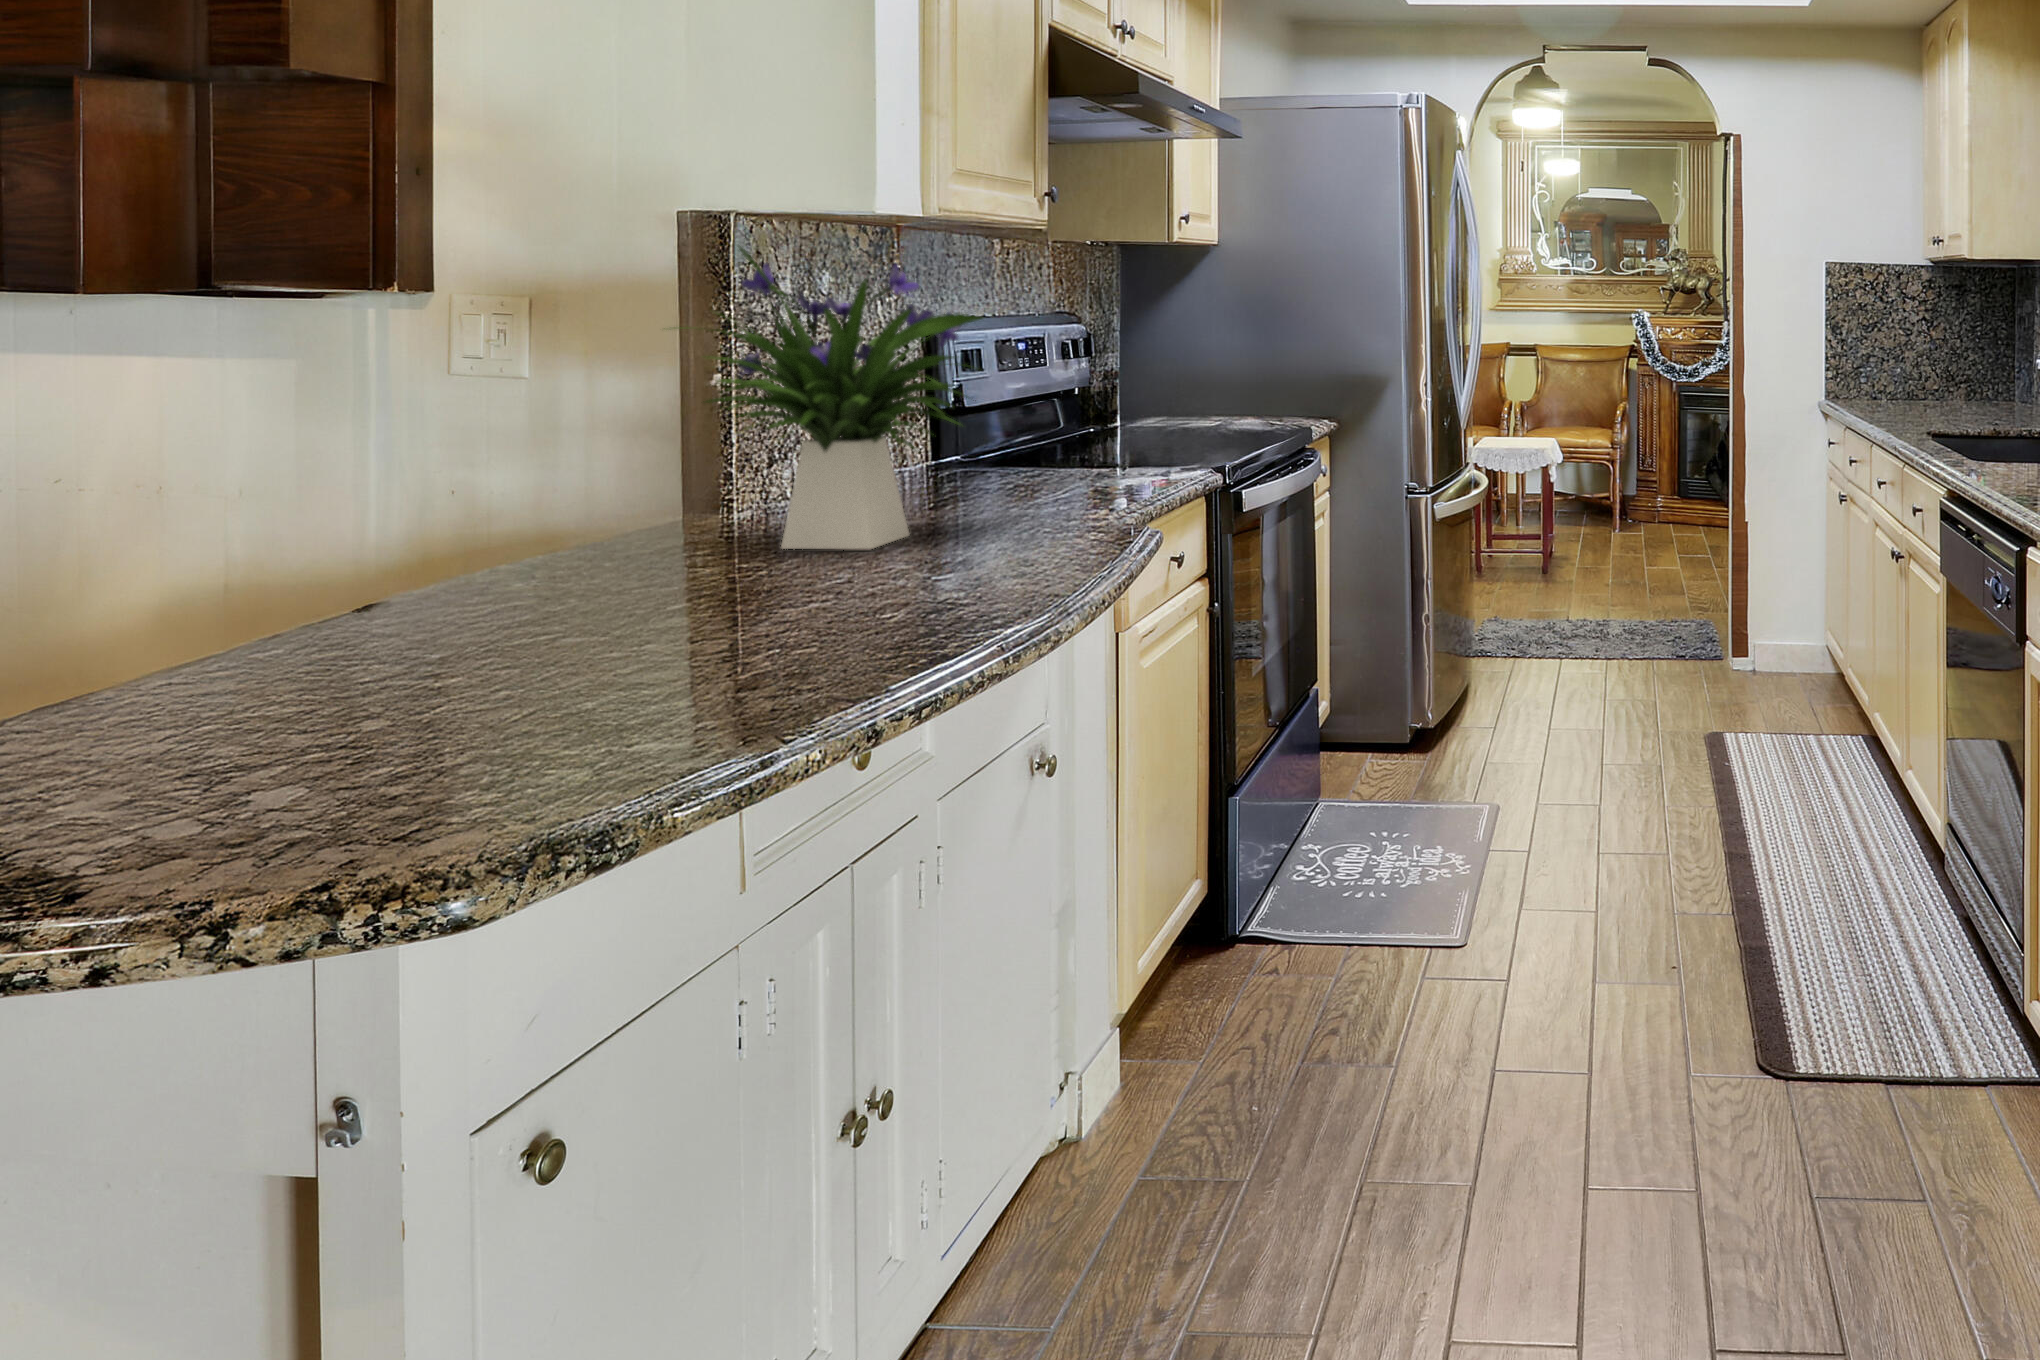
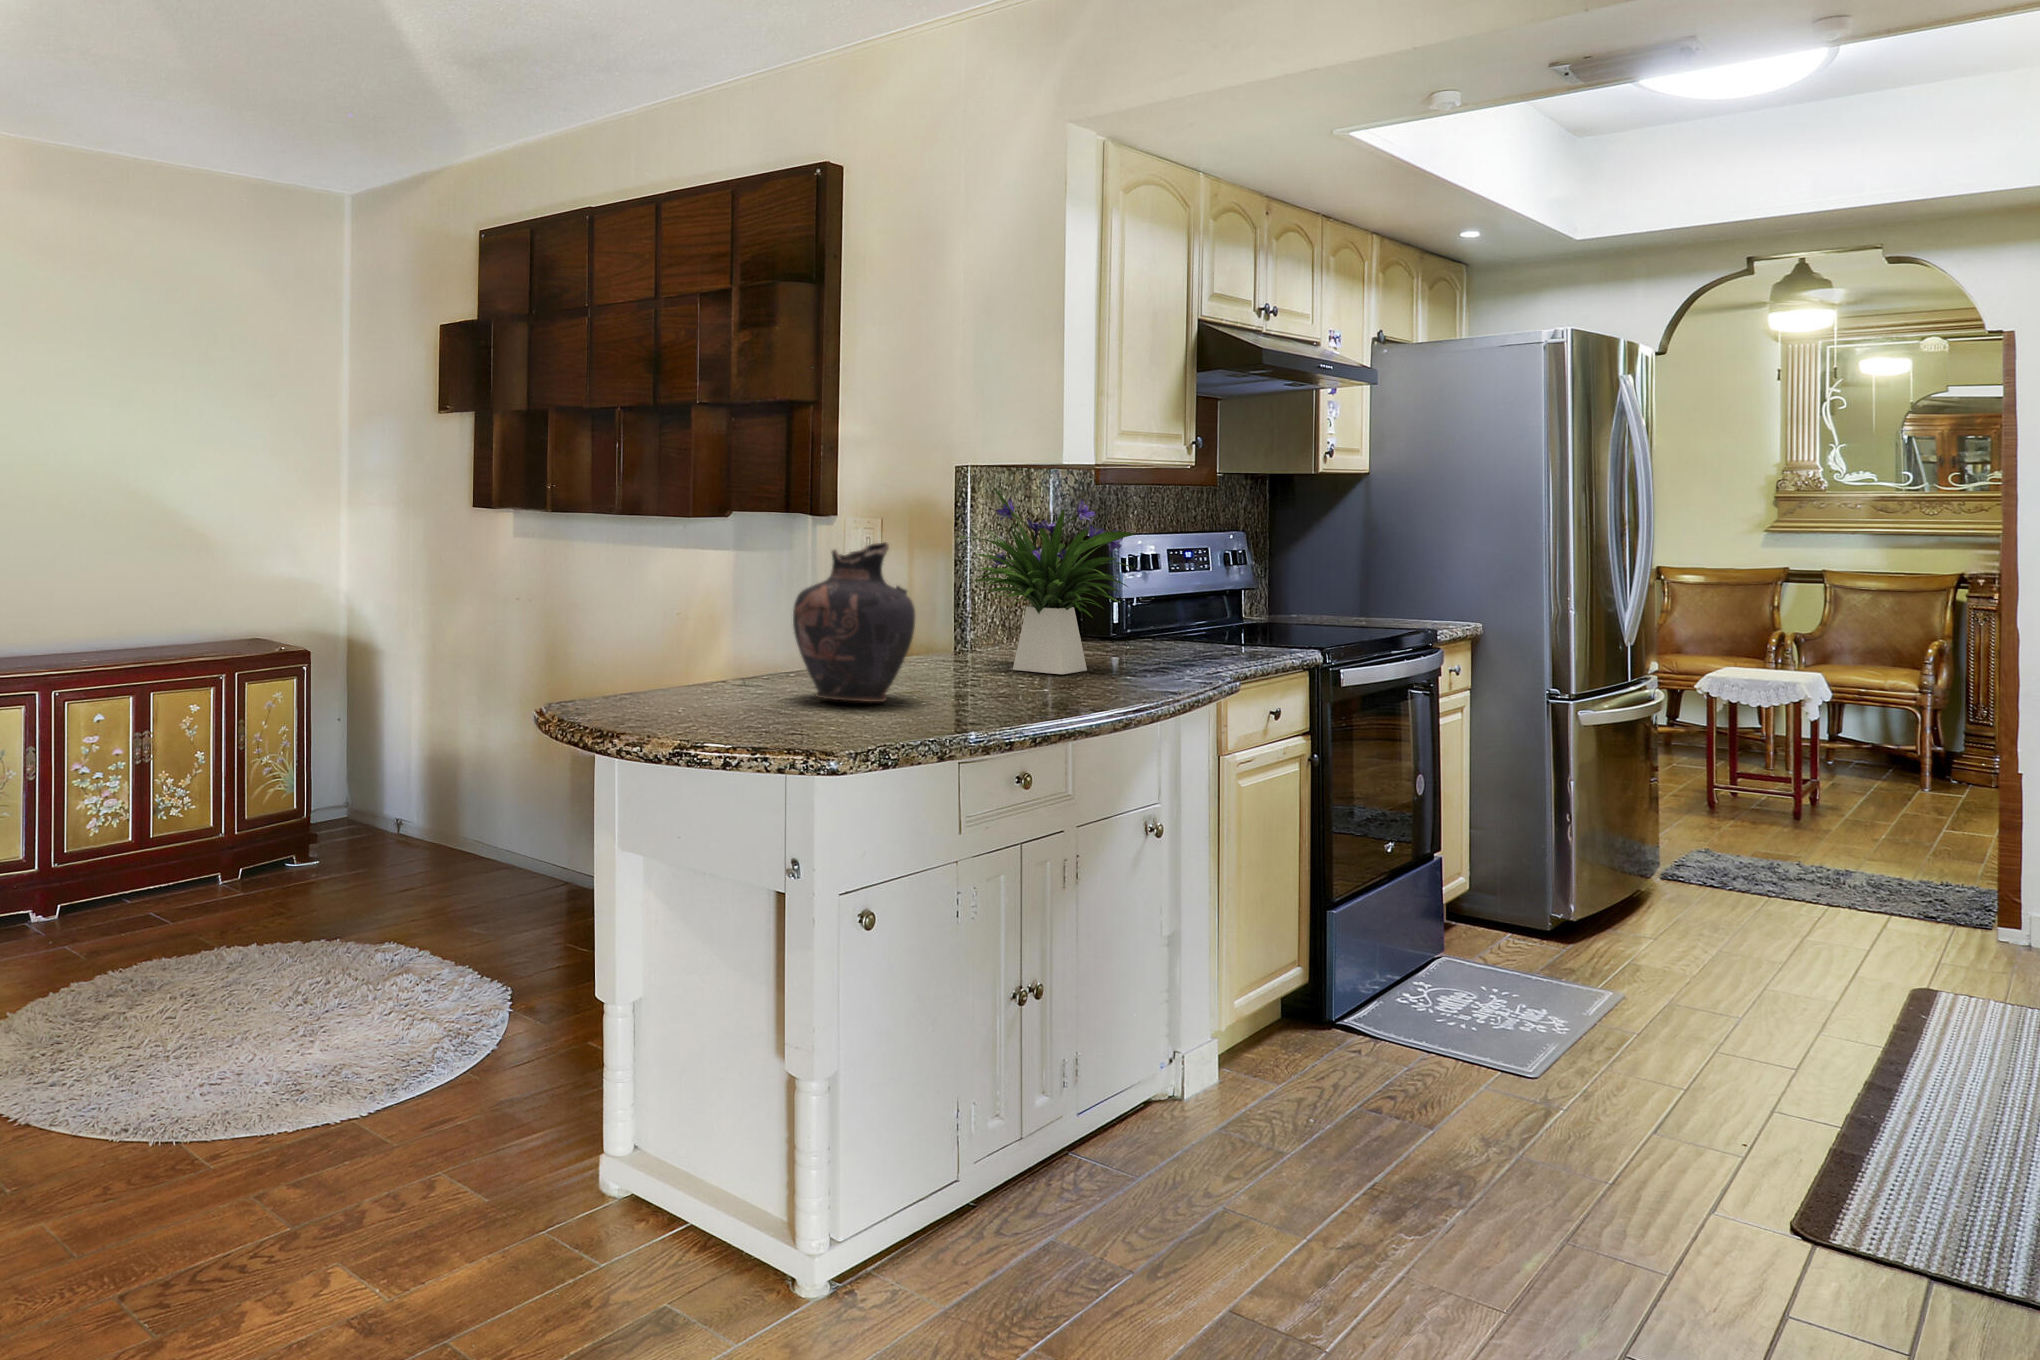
vase: none [228,337,565,694] -> present [793,542,915,702]

